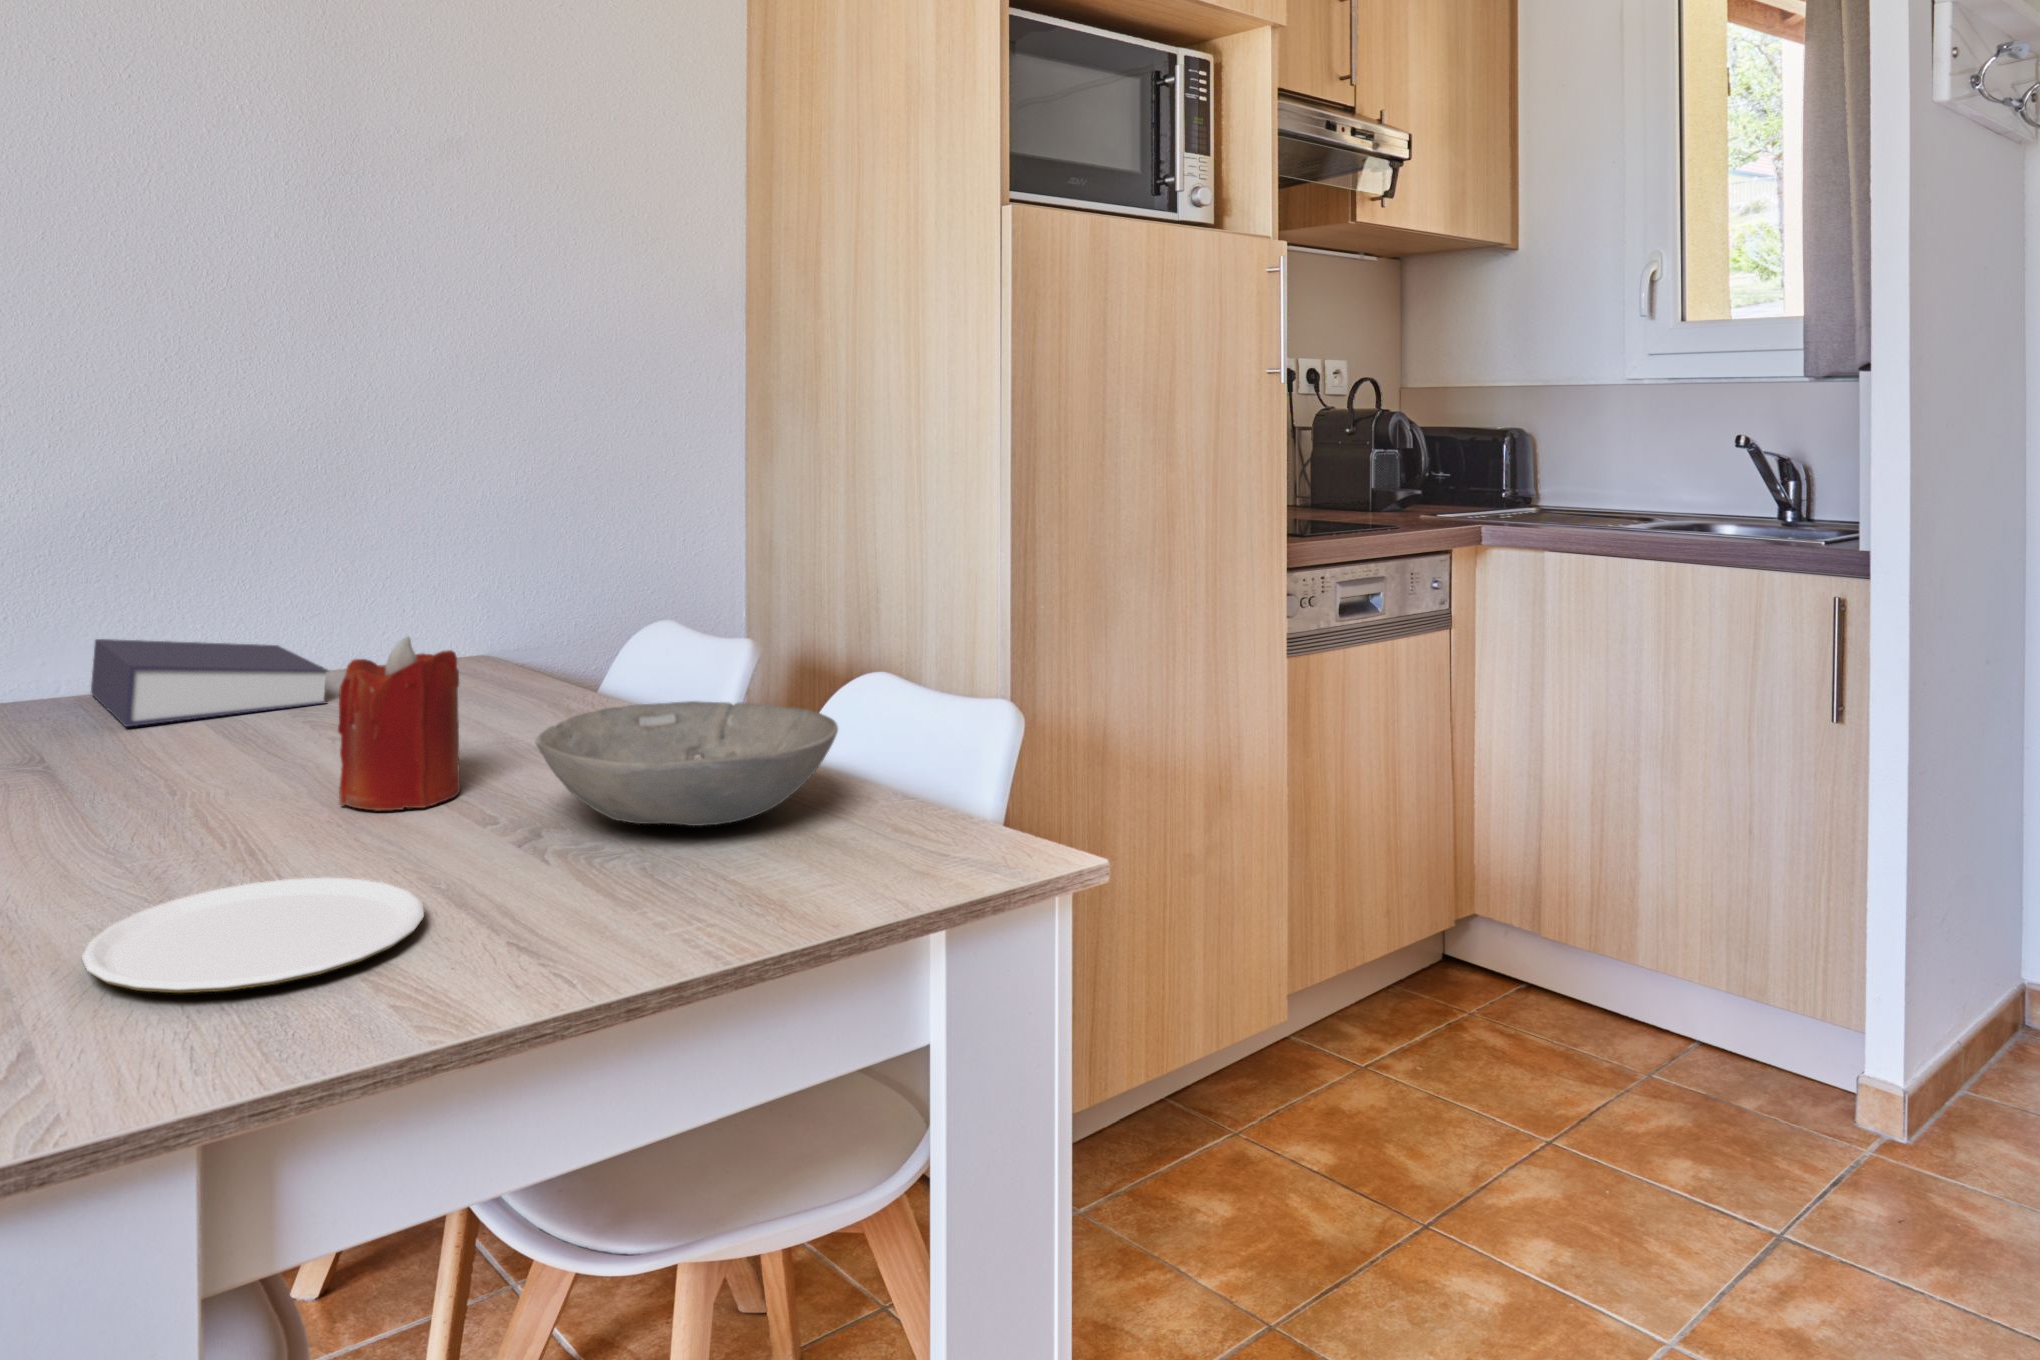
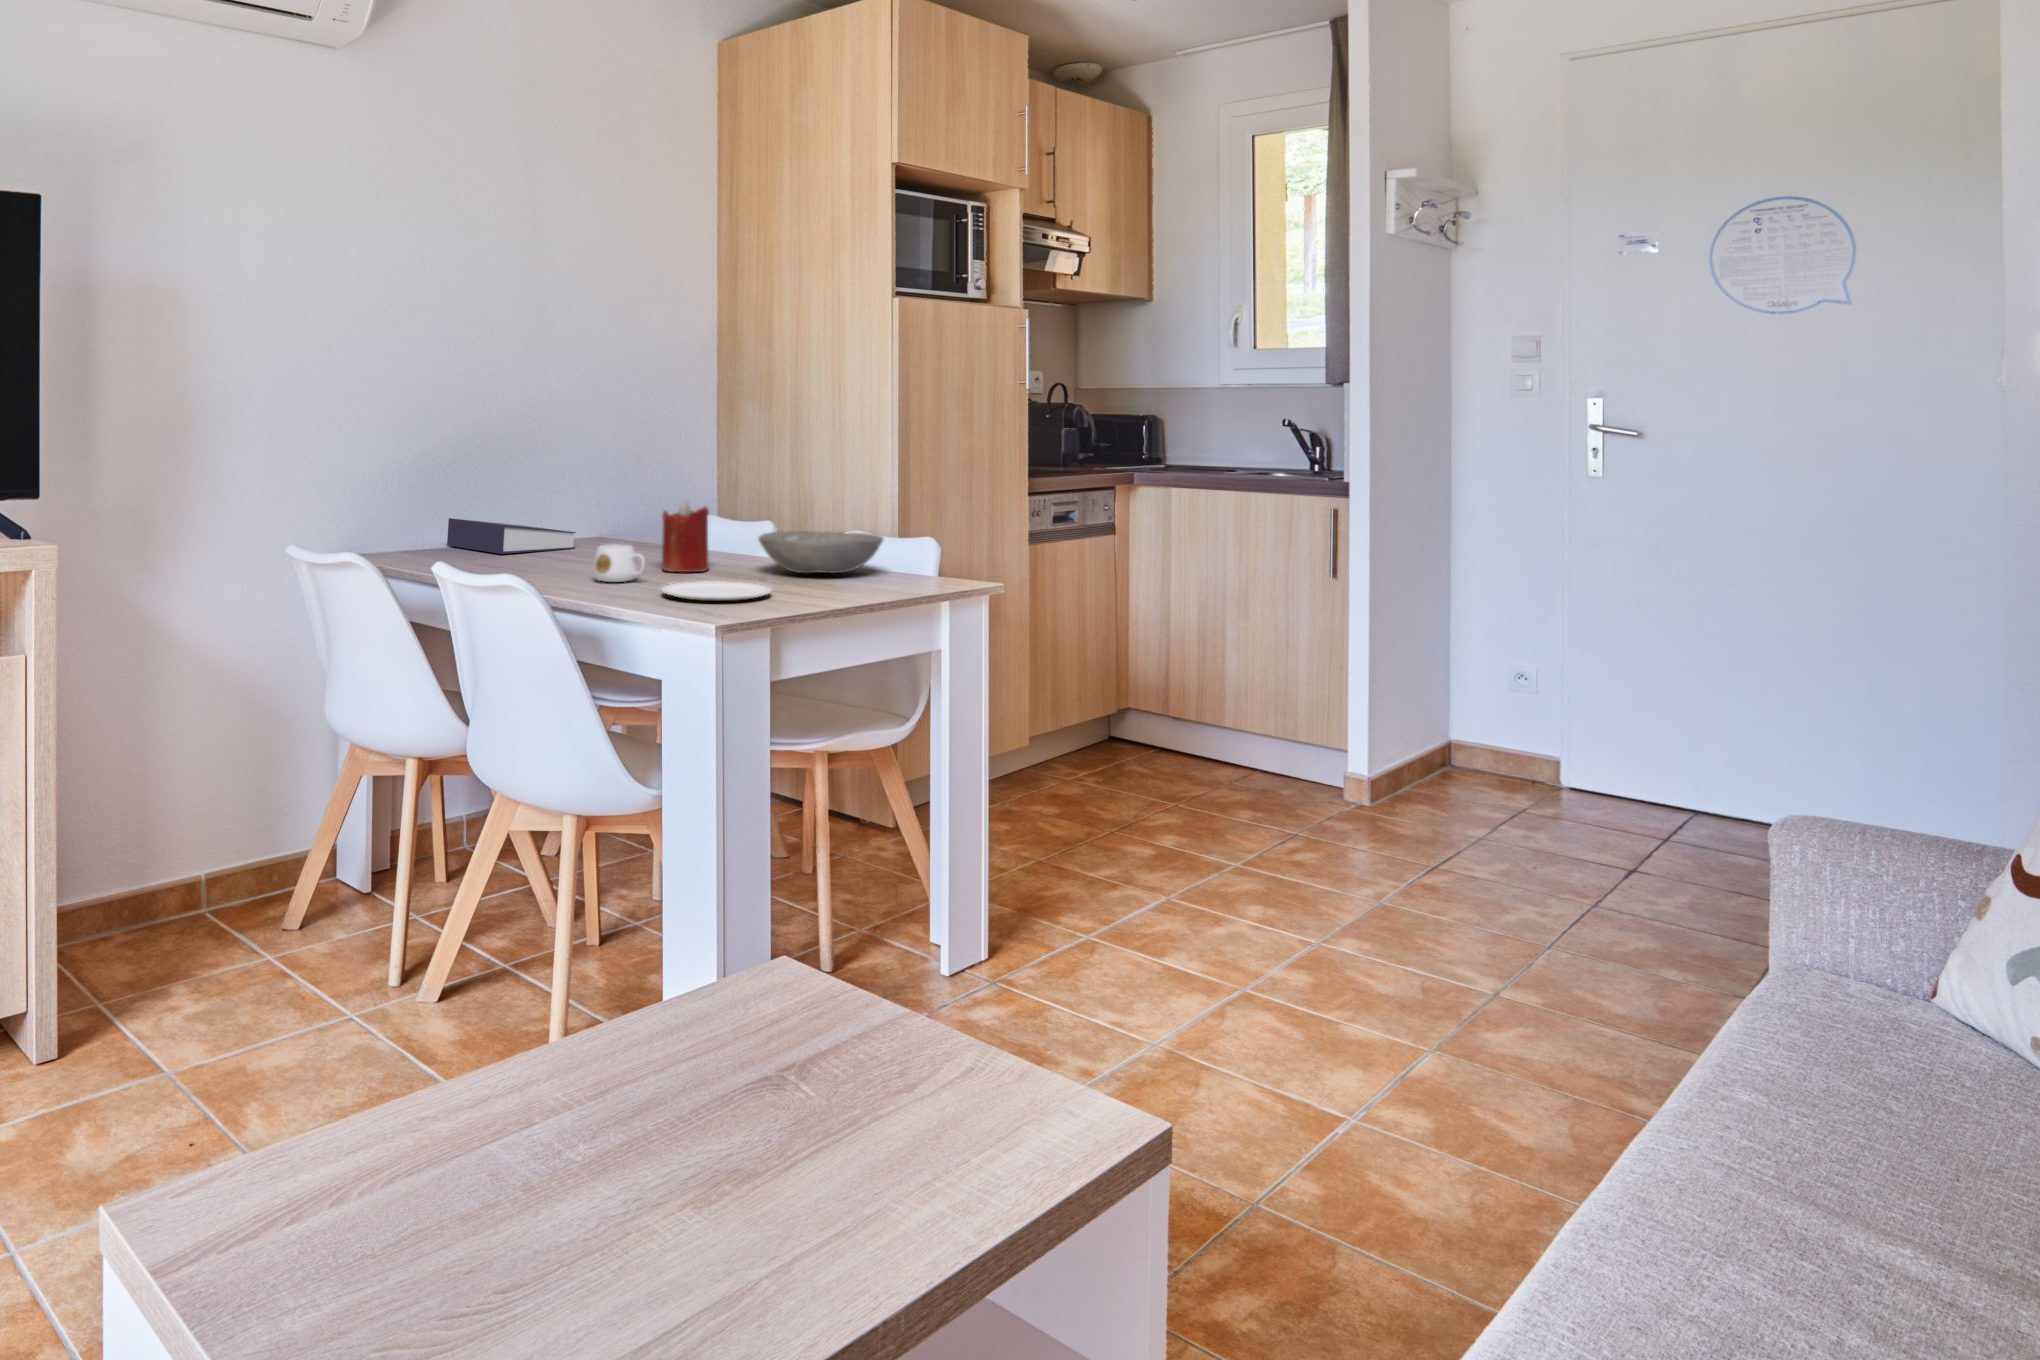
mug: none [83,756,213,862] -> present [593,544,645,582]

